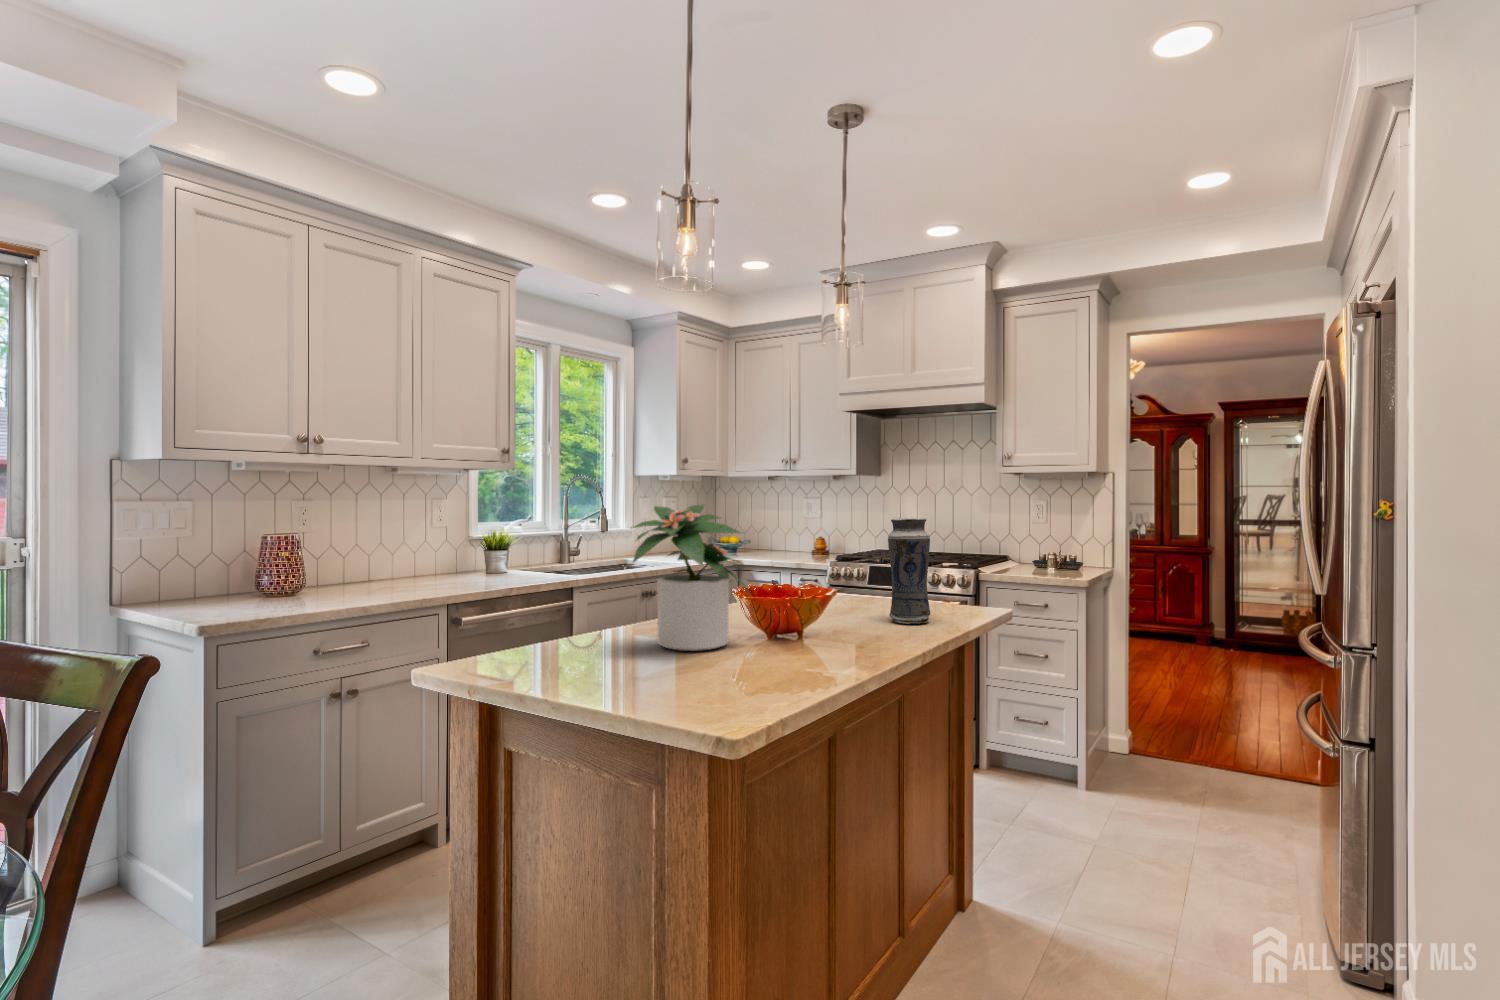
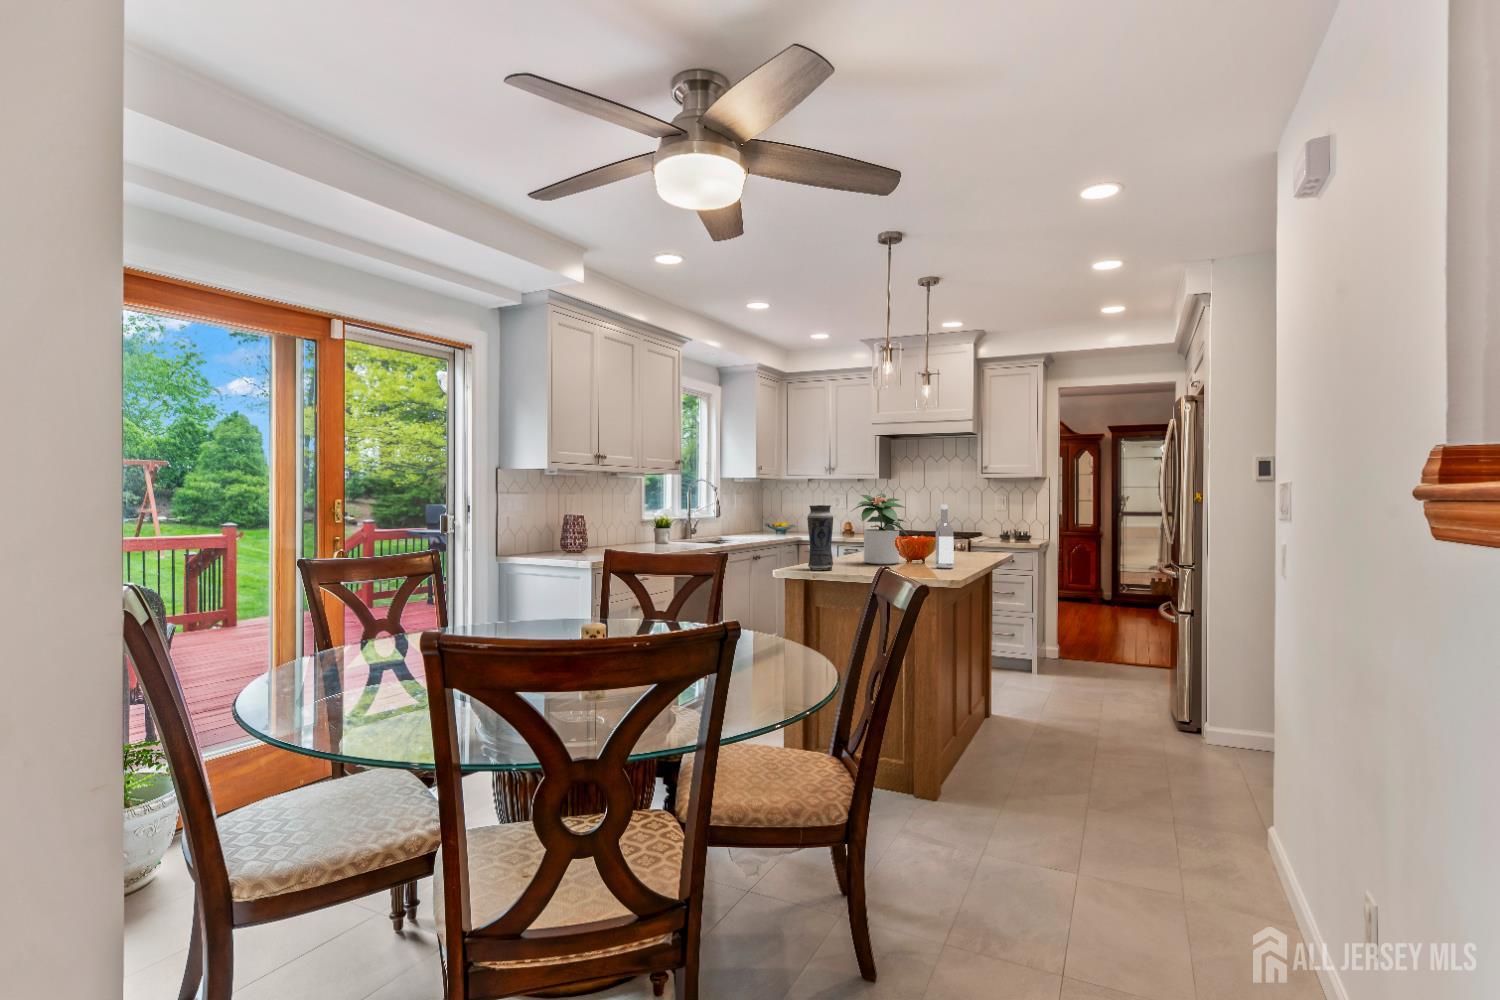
vase: present [888,518,930,624] -> present [807,505,833,570]
wine bottle: none [774,530,813,672] -> present [936,505,954,568]

